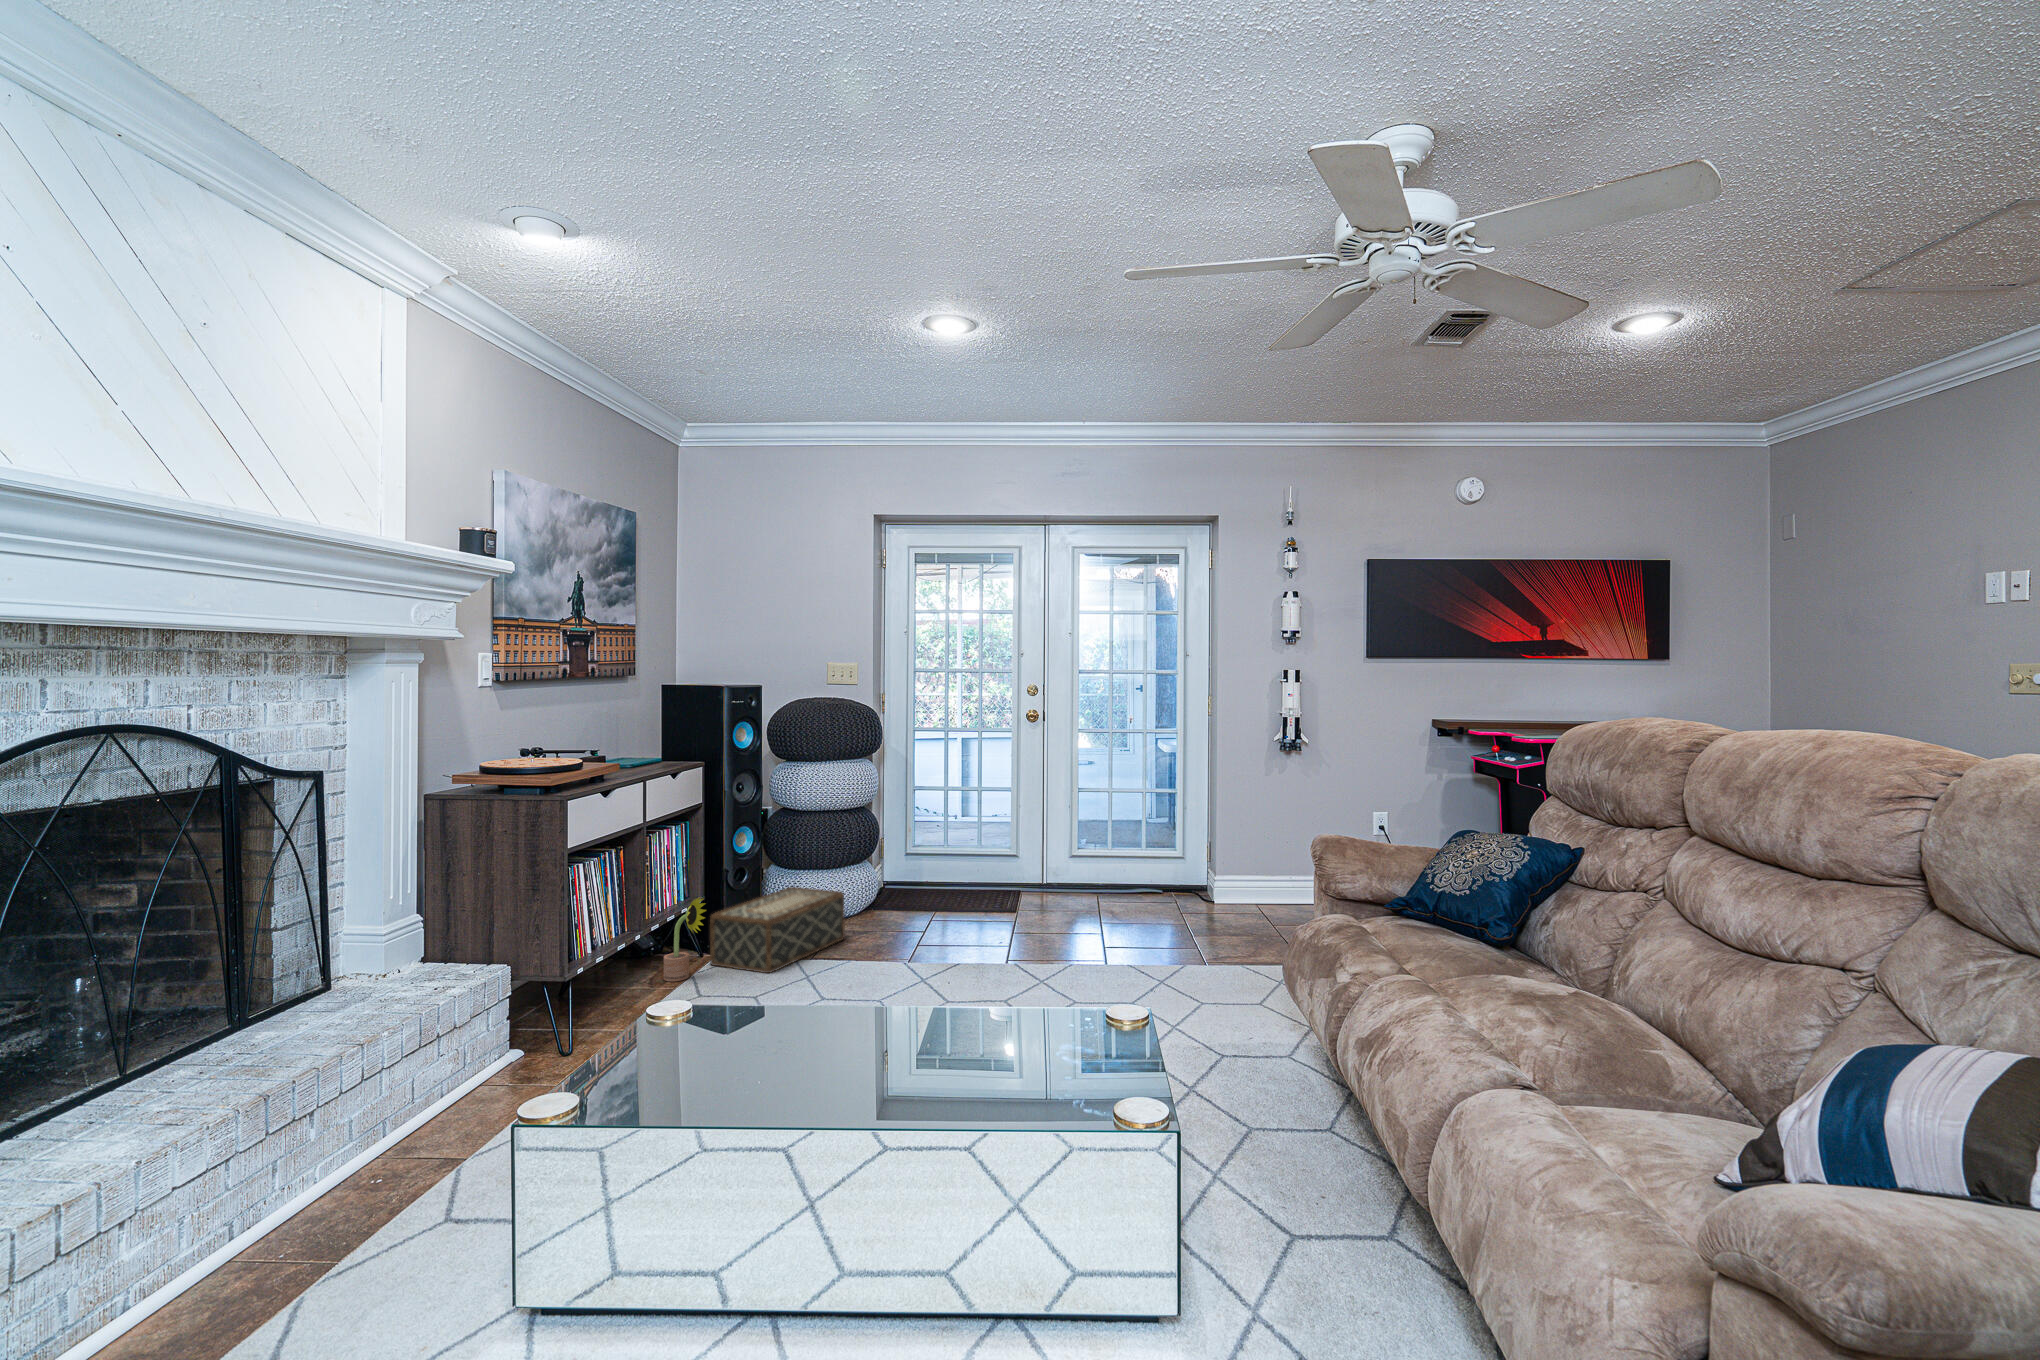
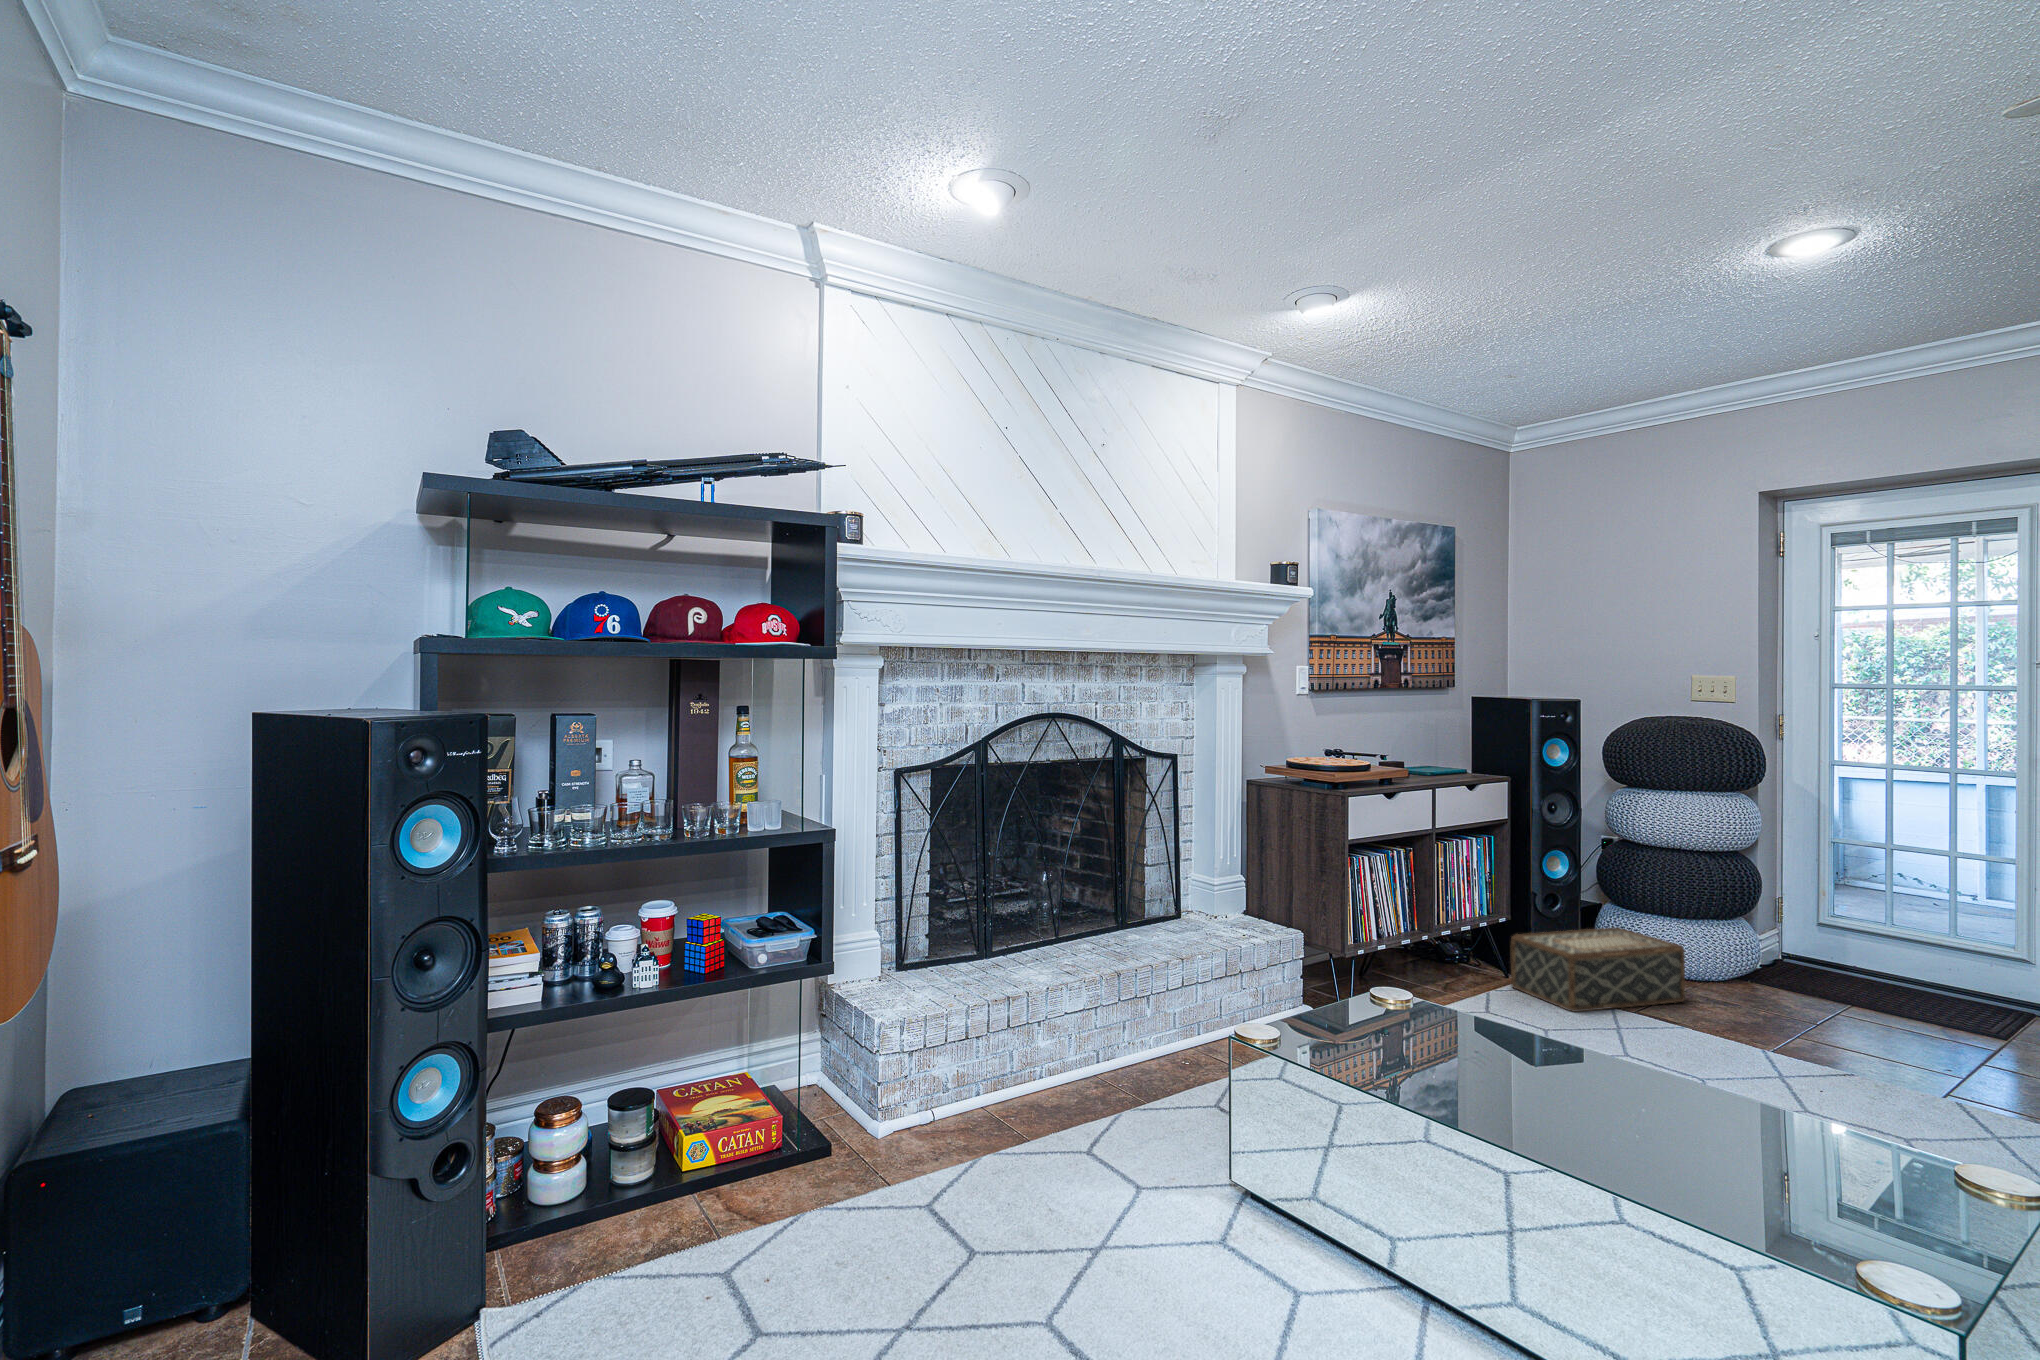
decorative plant: present [664,897,706,982] -> none [1458,913,1505,993]

